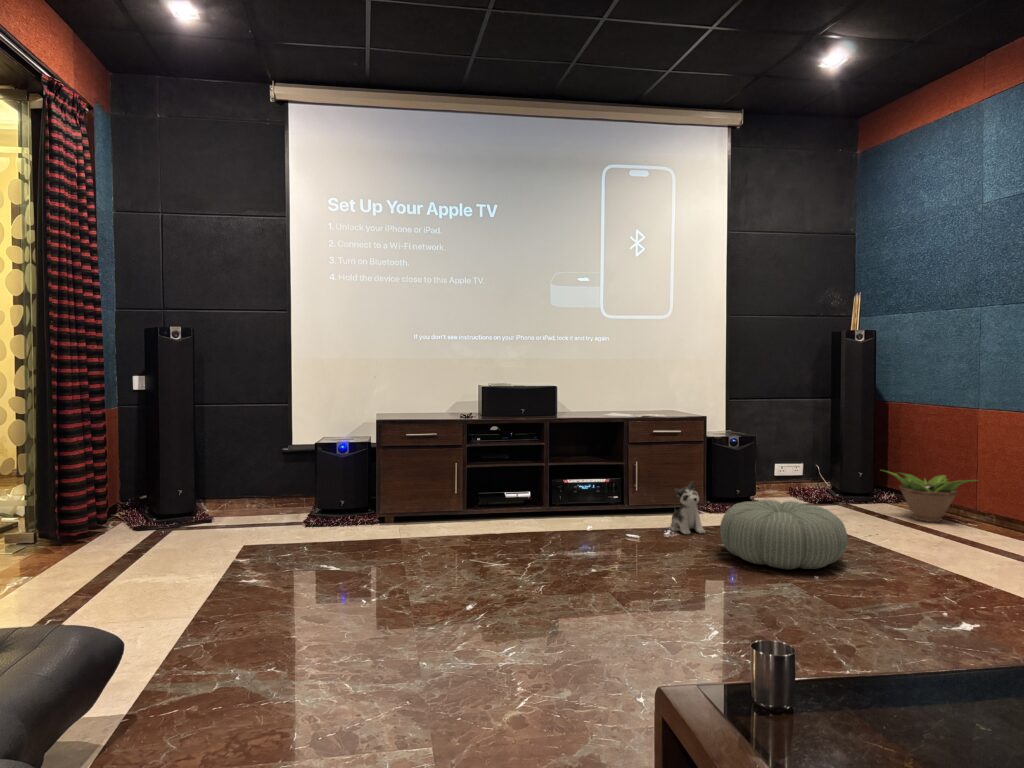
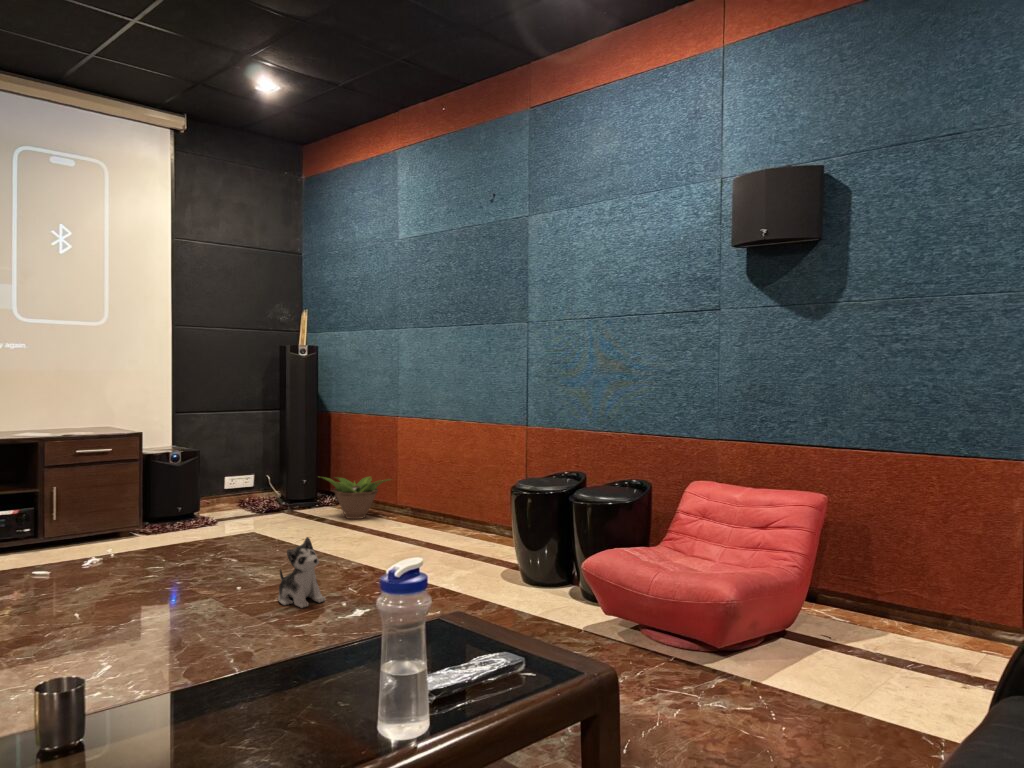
plush toy: present [670,481,705,534] -> present [278,537,325,608]
pouf: present [720,500,847,569] -> none [146,518,273,587]

